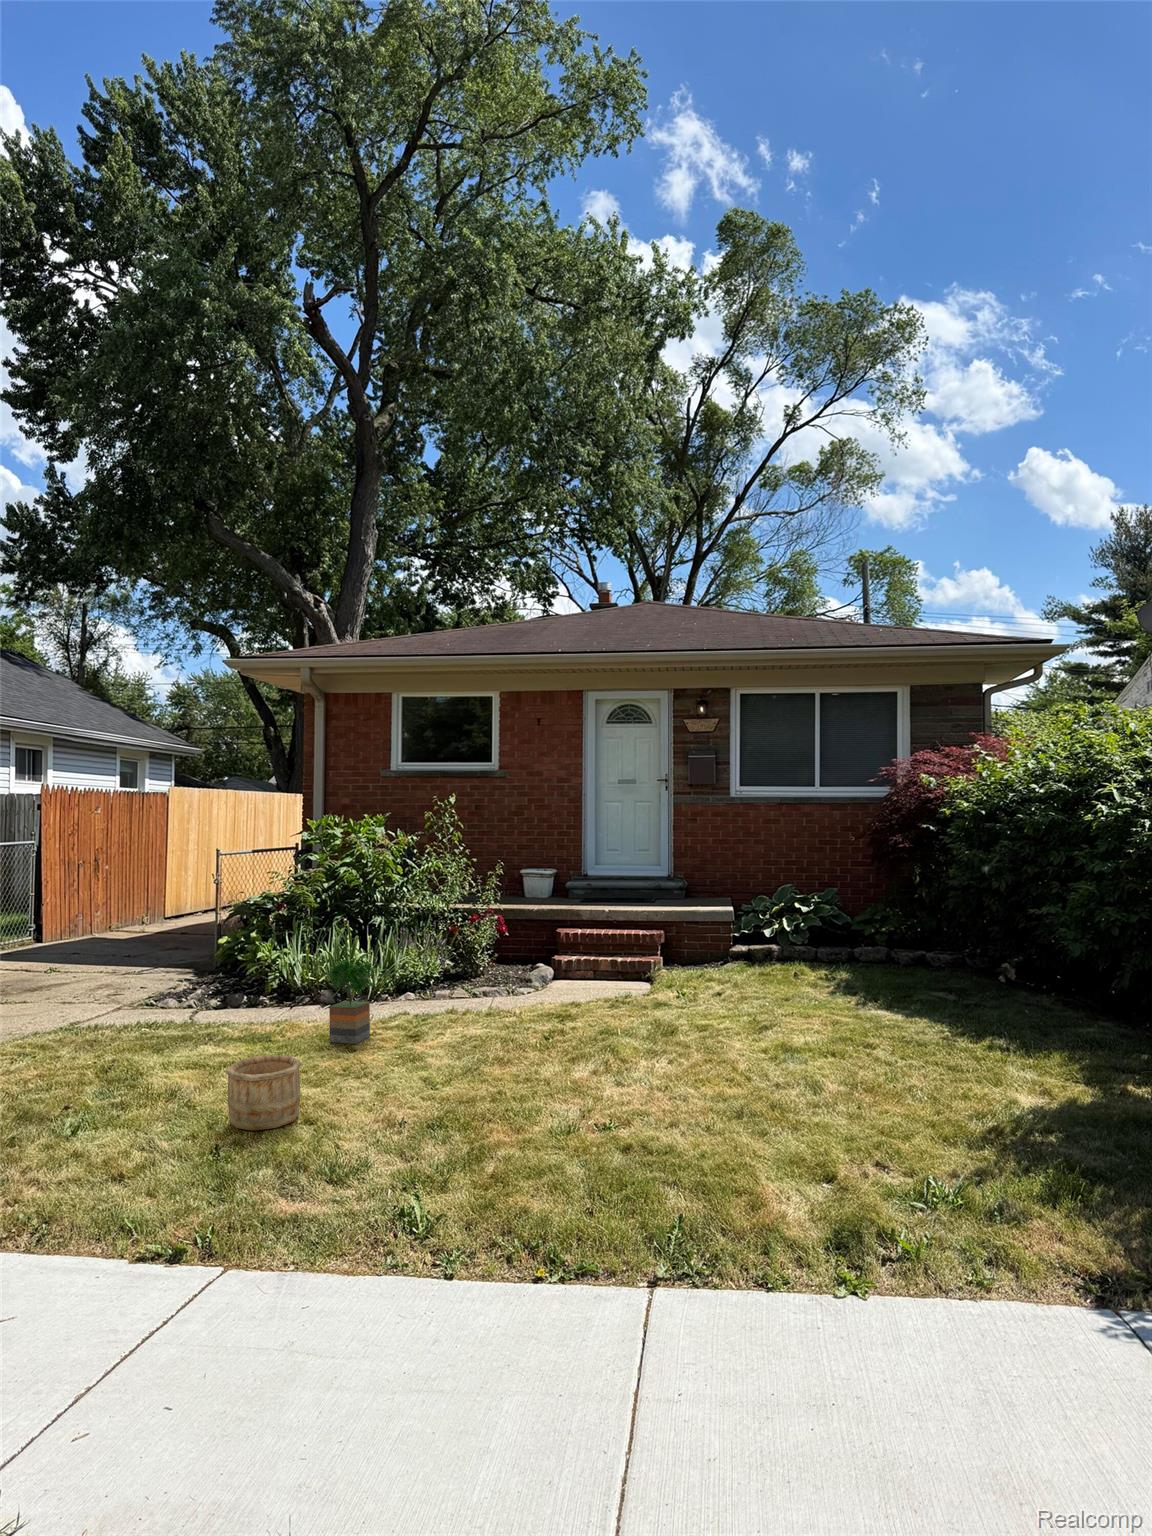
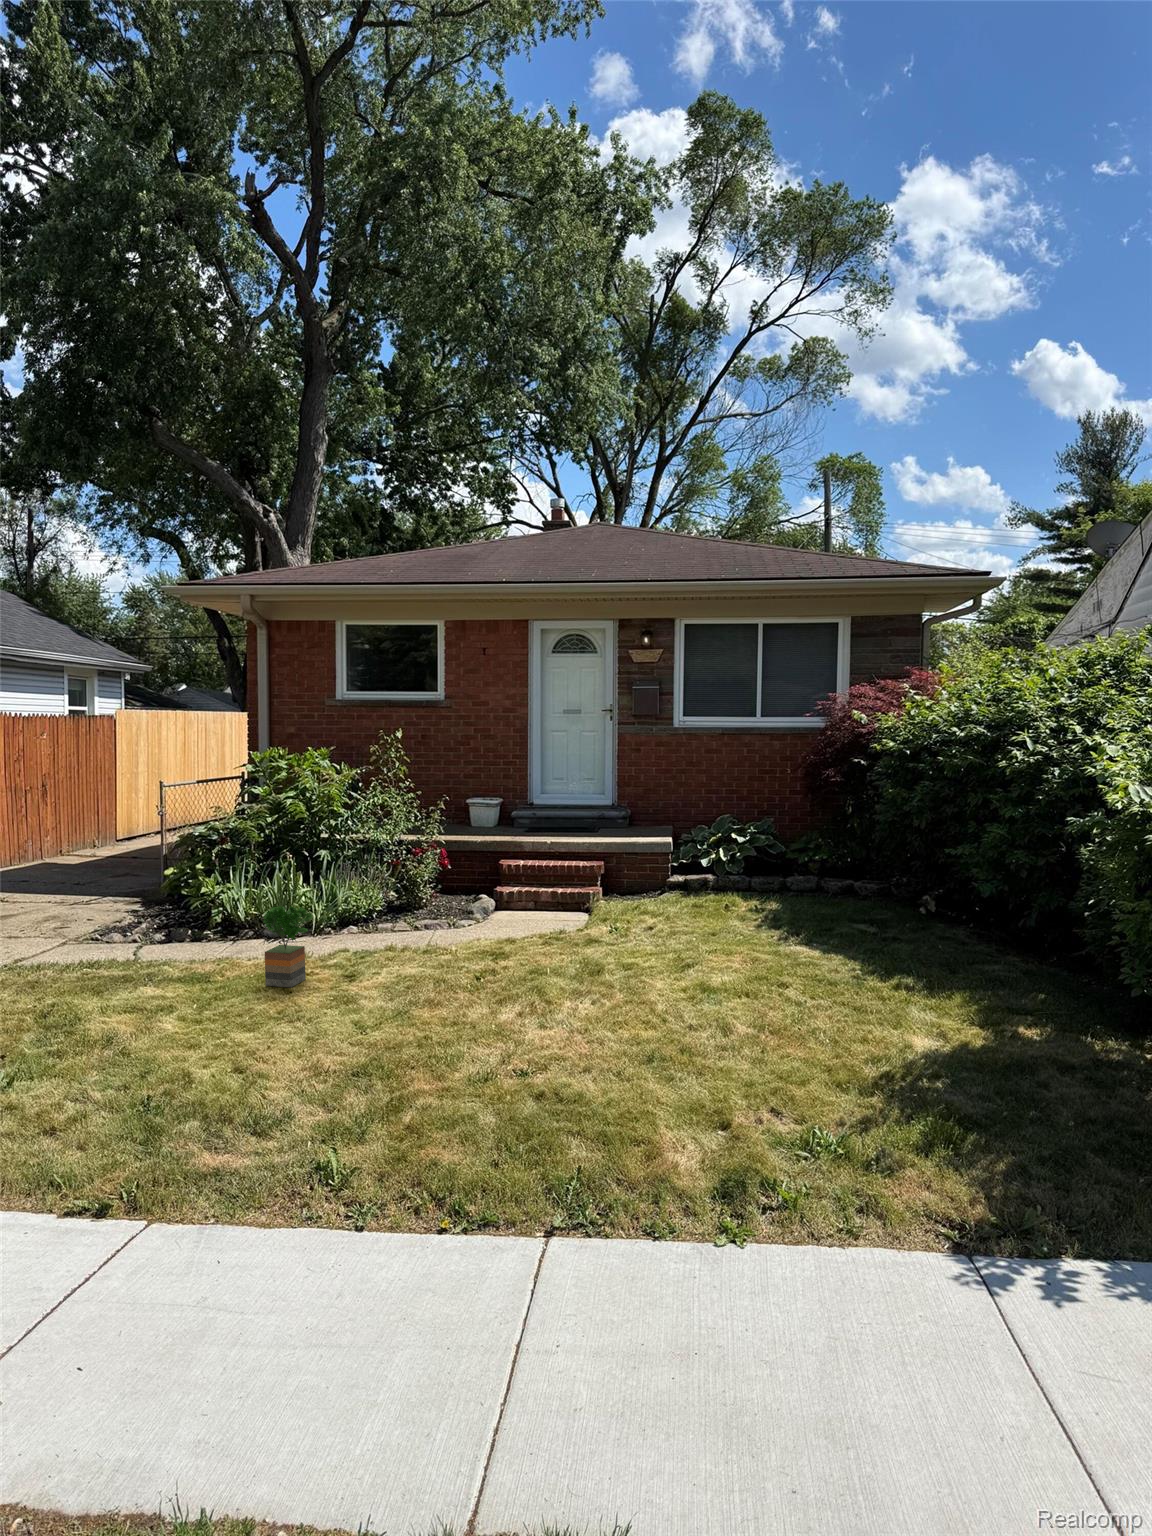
wooden bucket: present [225,1055,302,1131] -> none [155,1007,230,1082]

